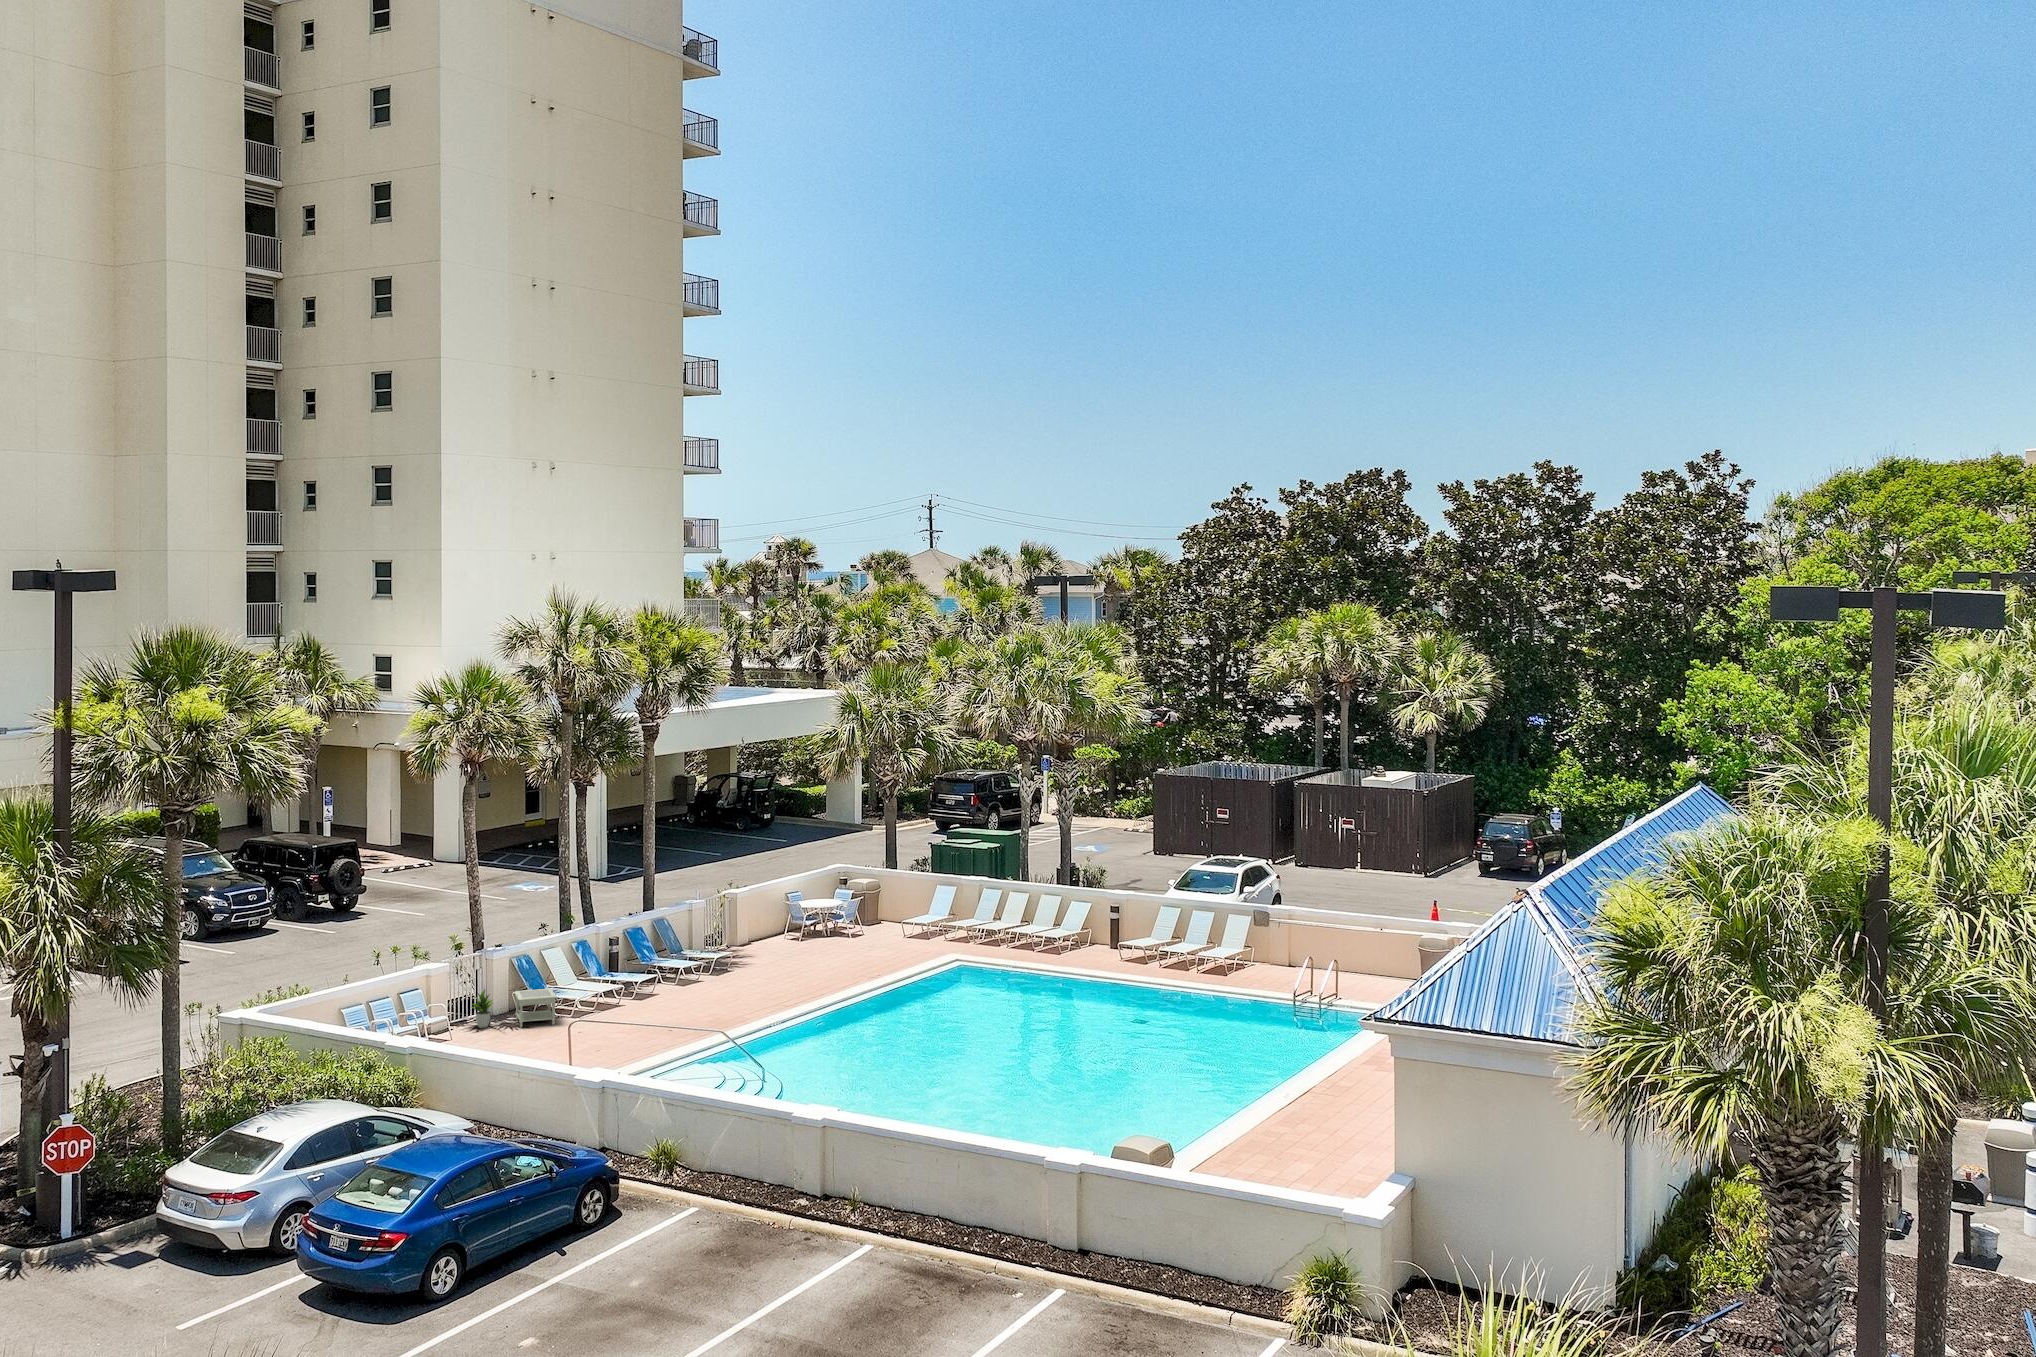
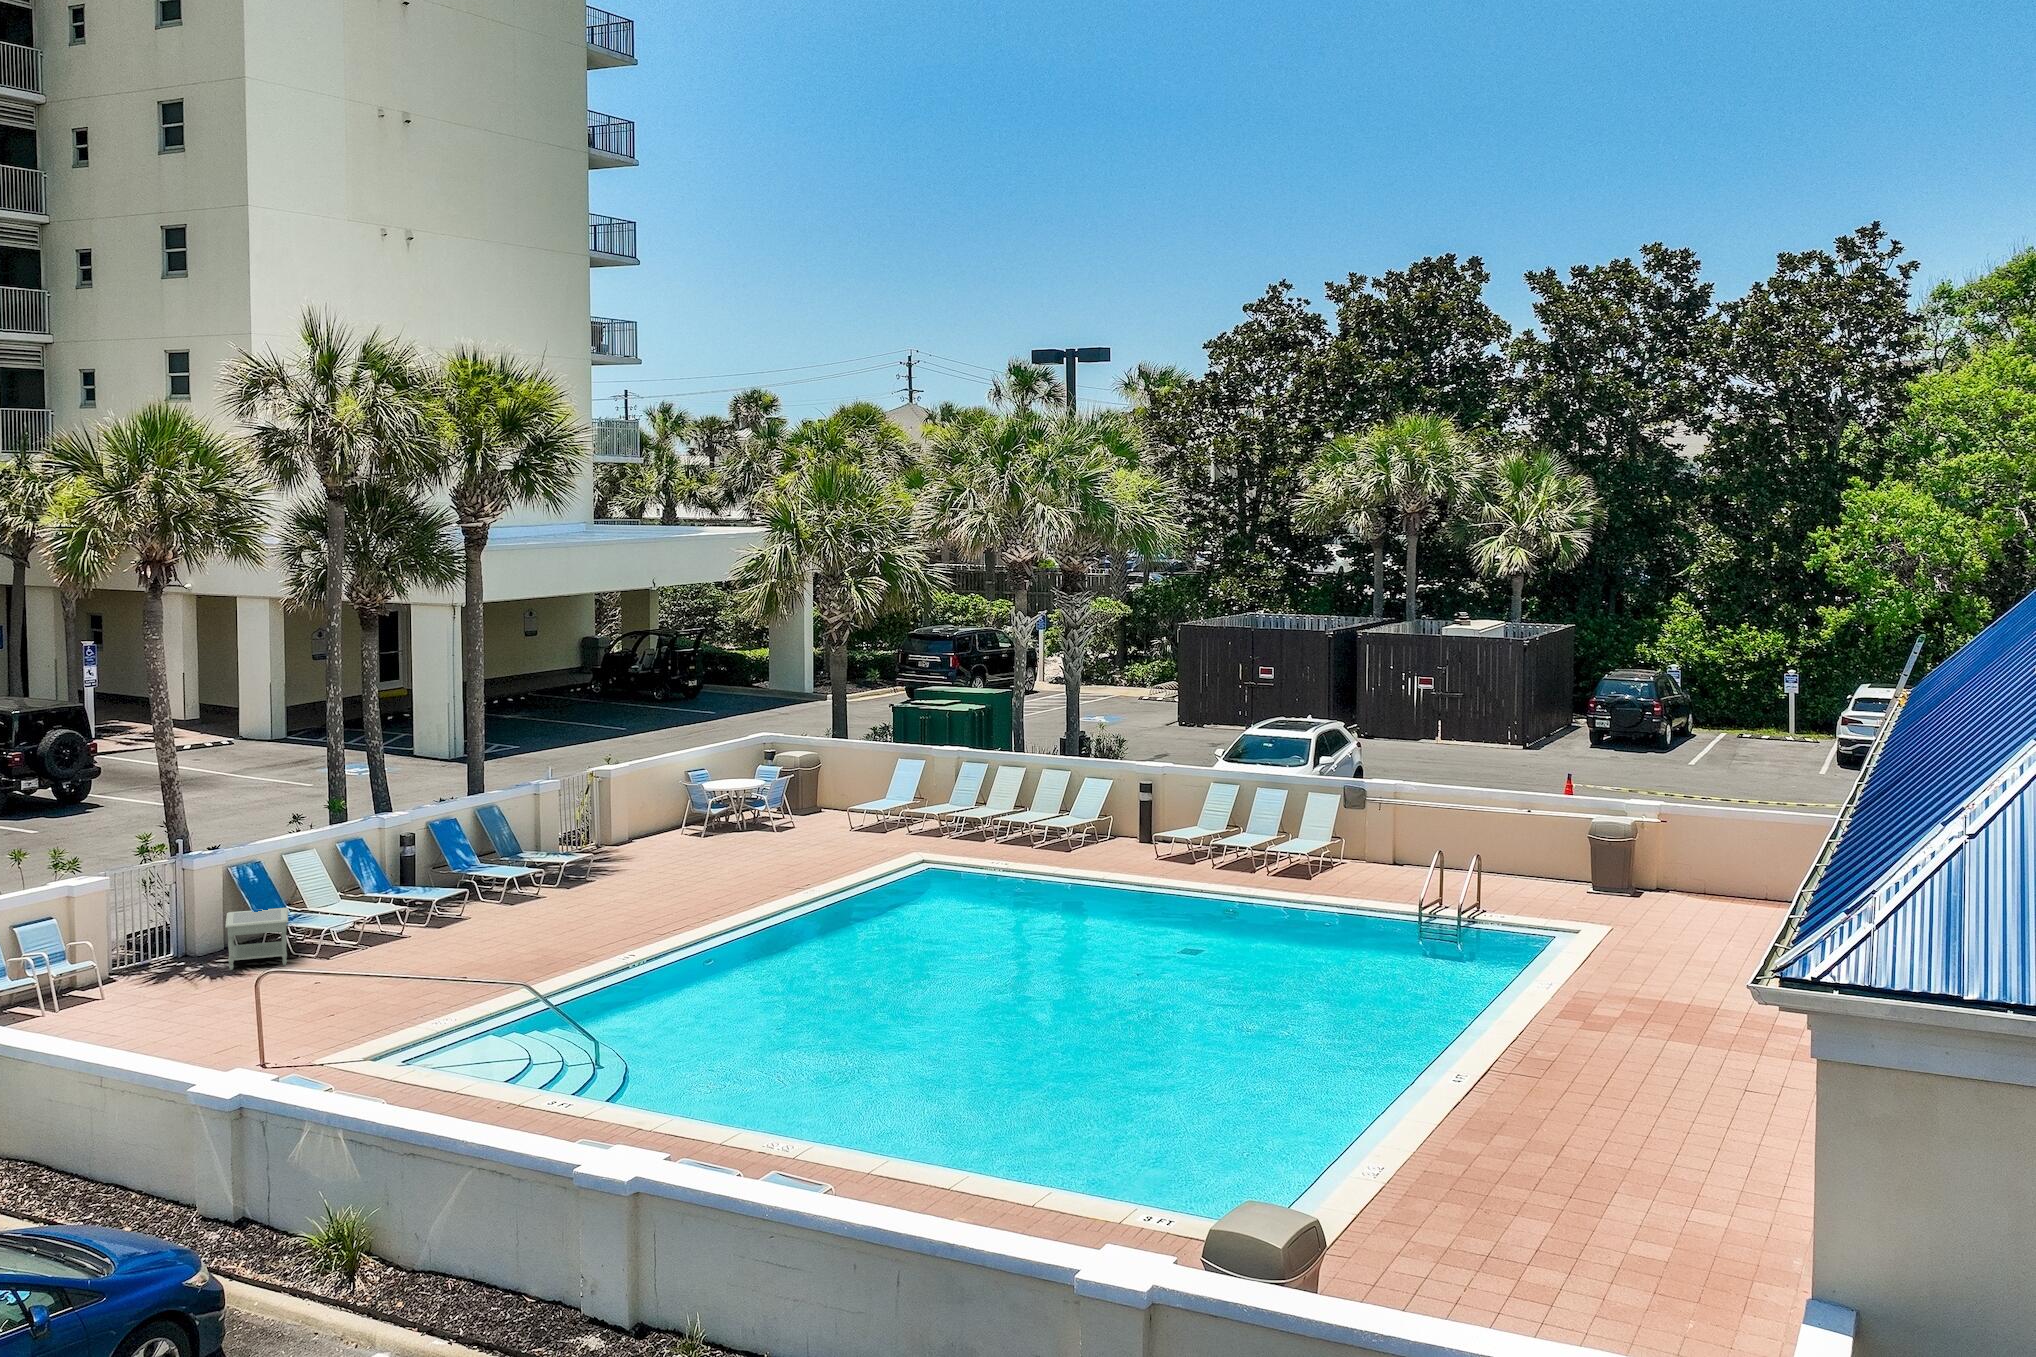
potted plant: present [471,989,493,1028] -> none [149,909,190,971]

